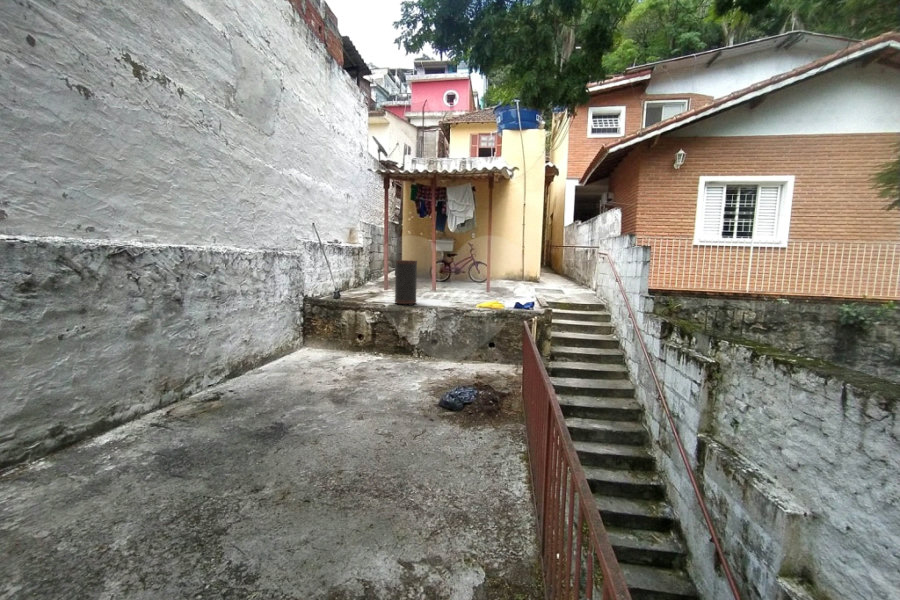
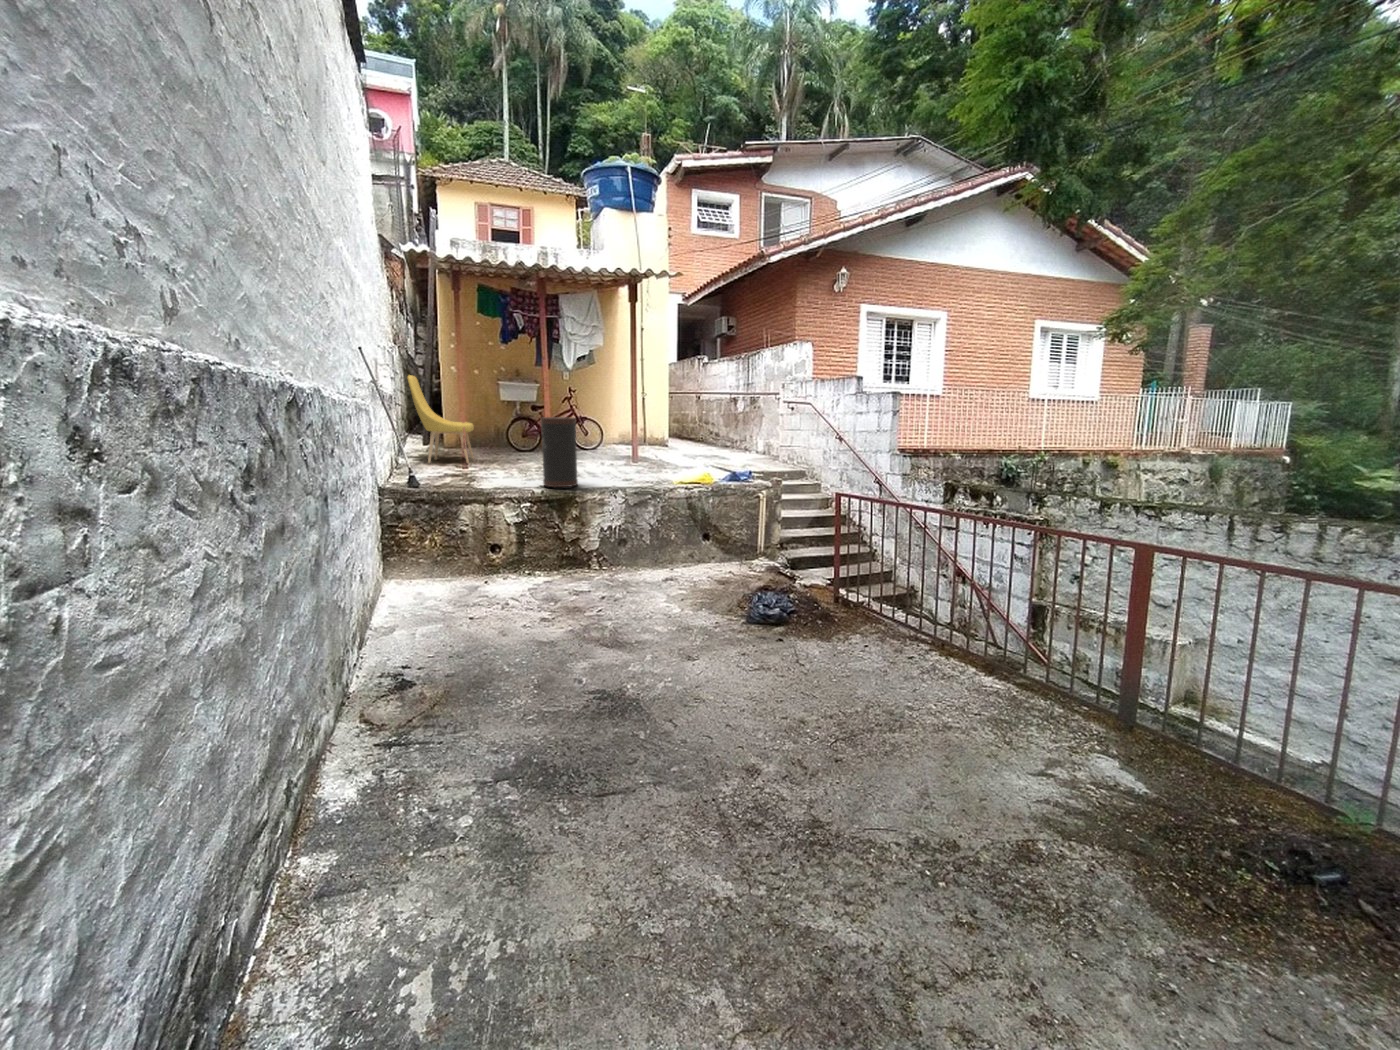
chair: none [353,238,388,289] -> present [407,375,474,463]

